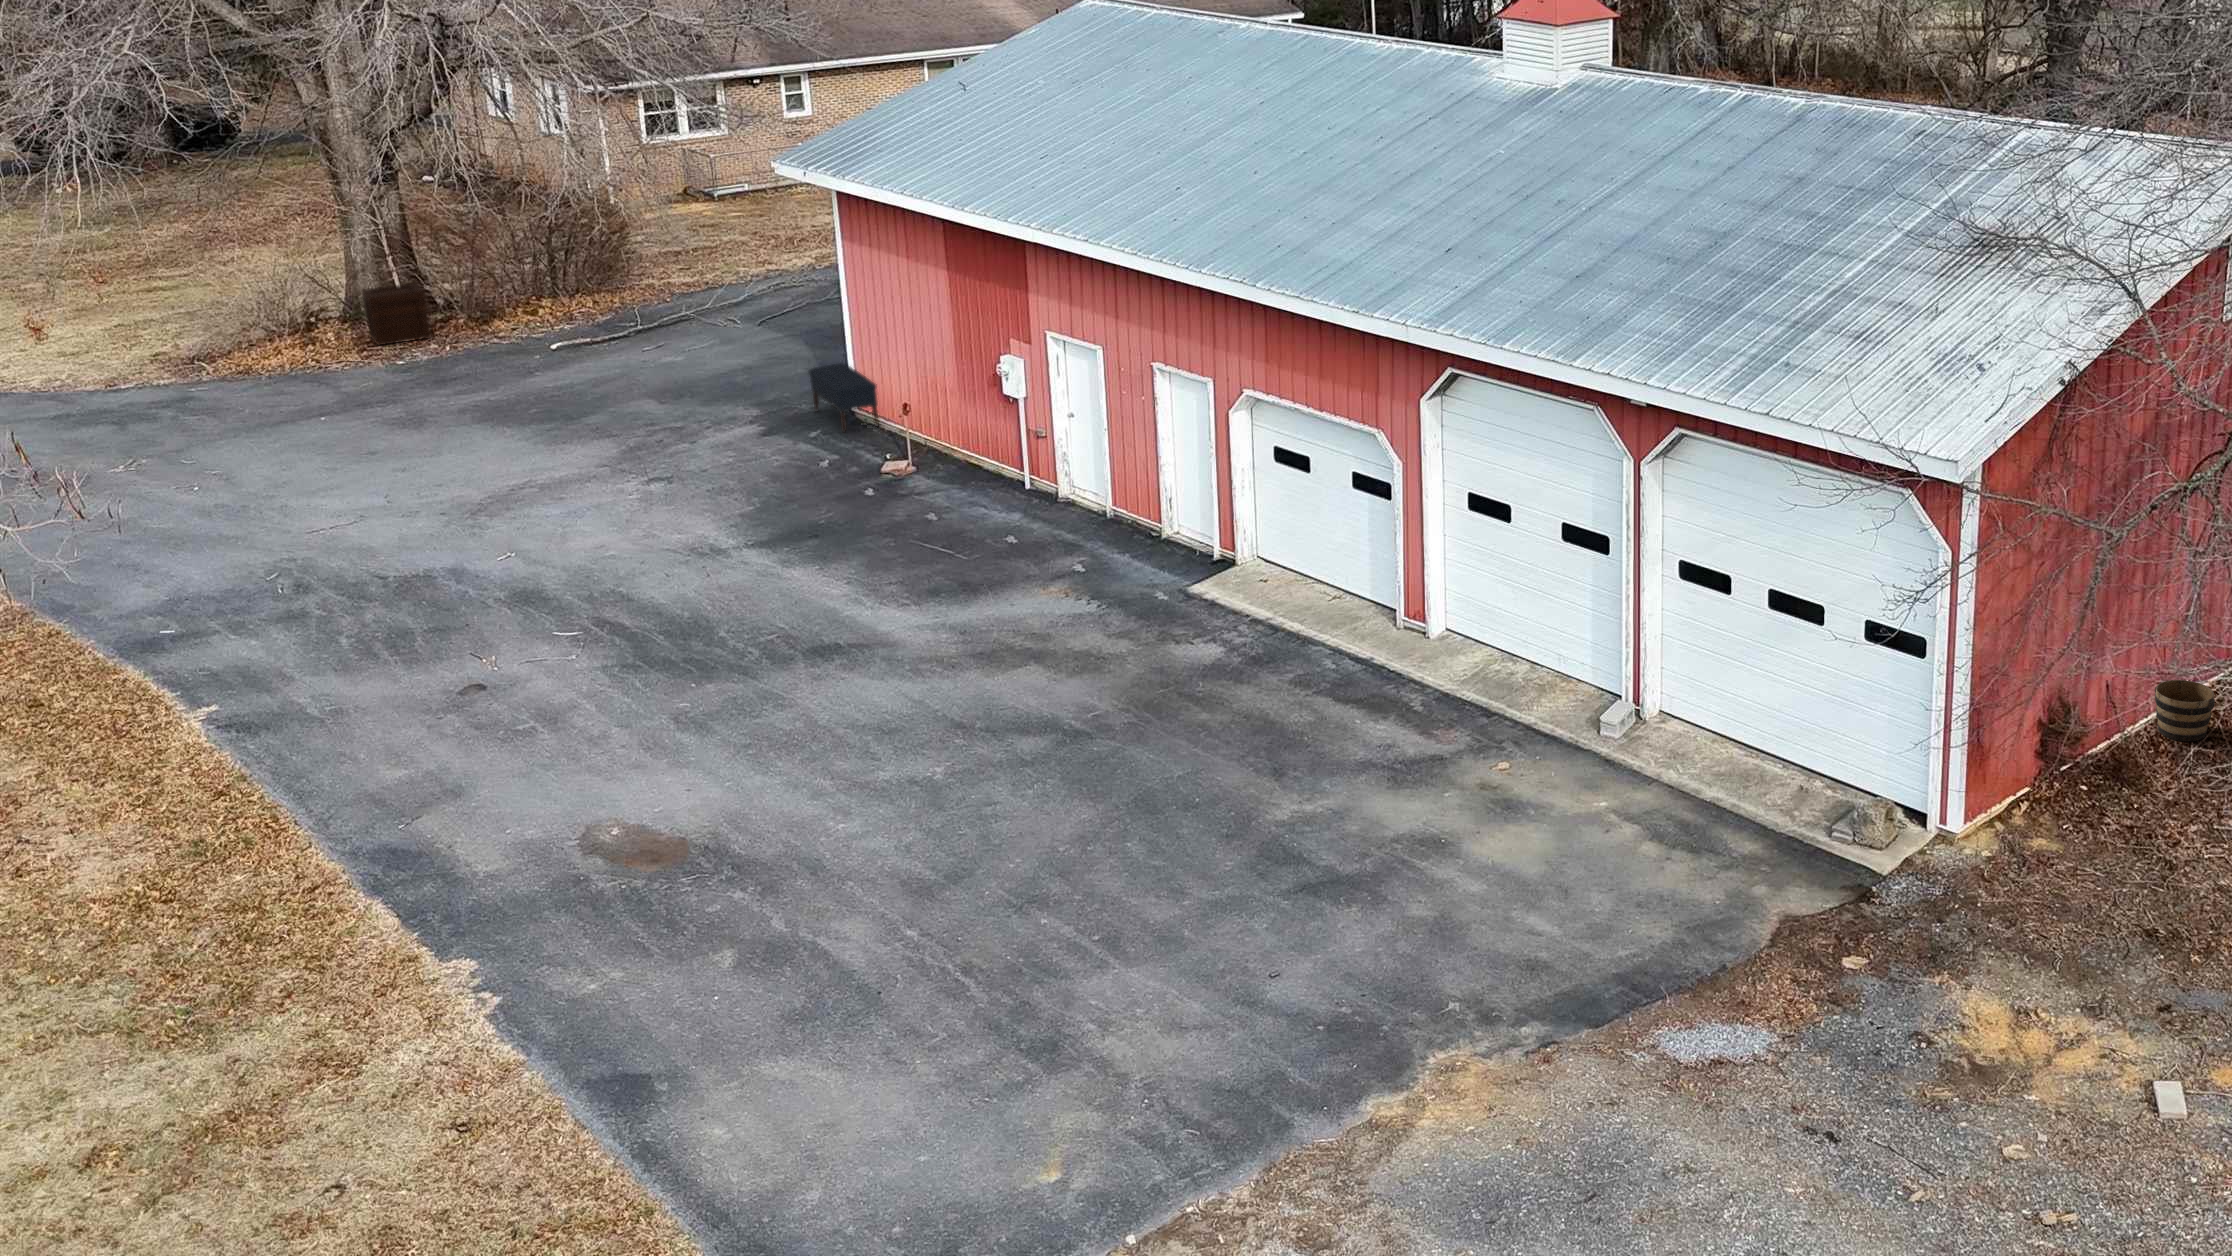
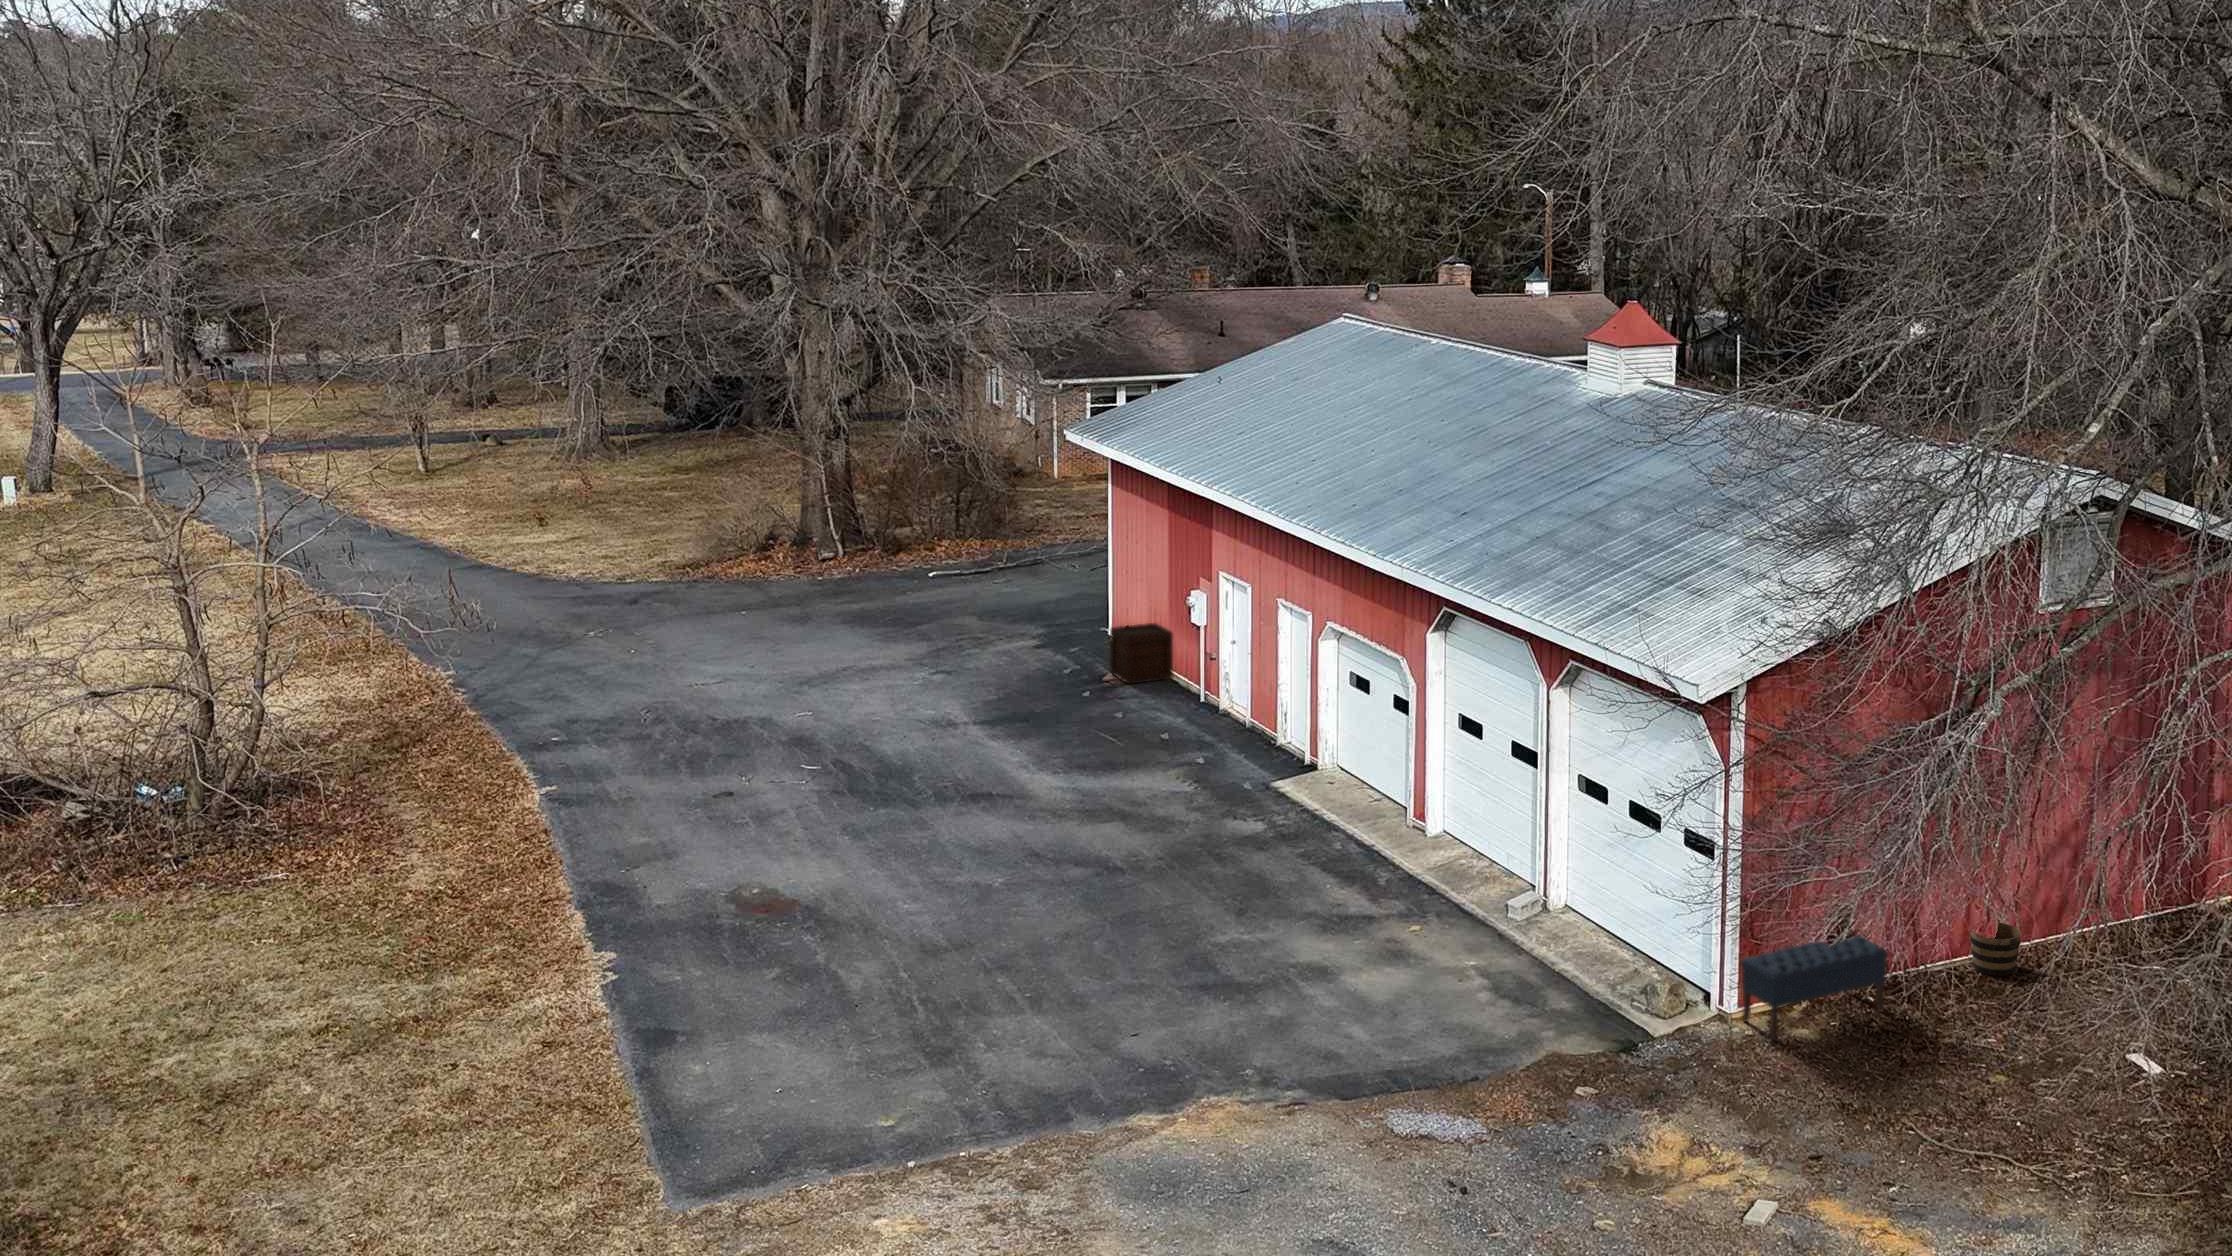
wooden crate: present [362,283,432,345] -> present [1110,623,1174,684]
bench: present [809,363,879,432] -> present [1741,936,1888,1039]

